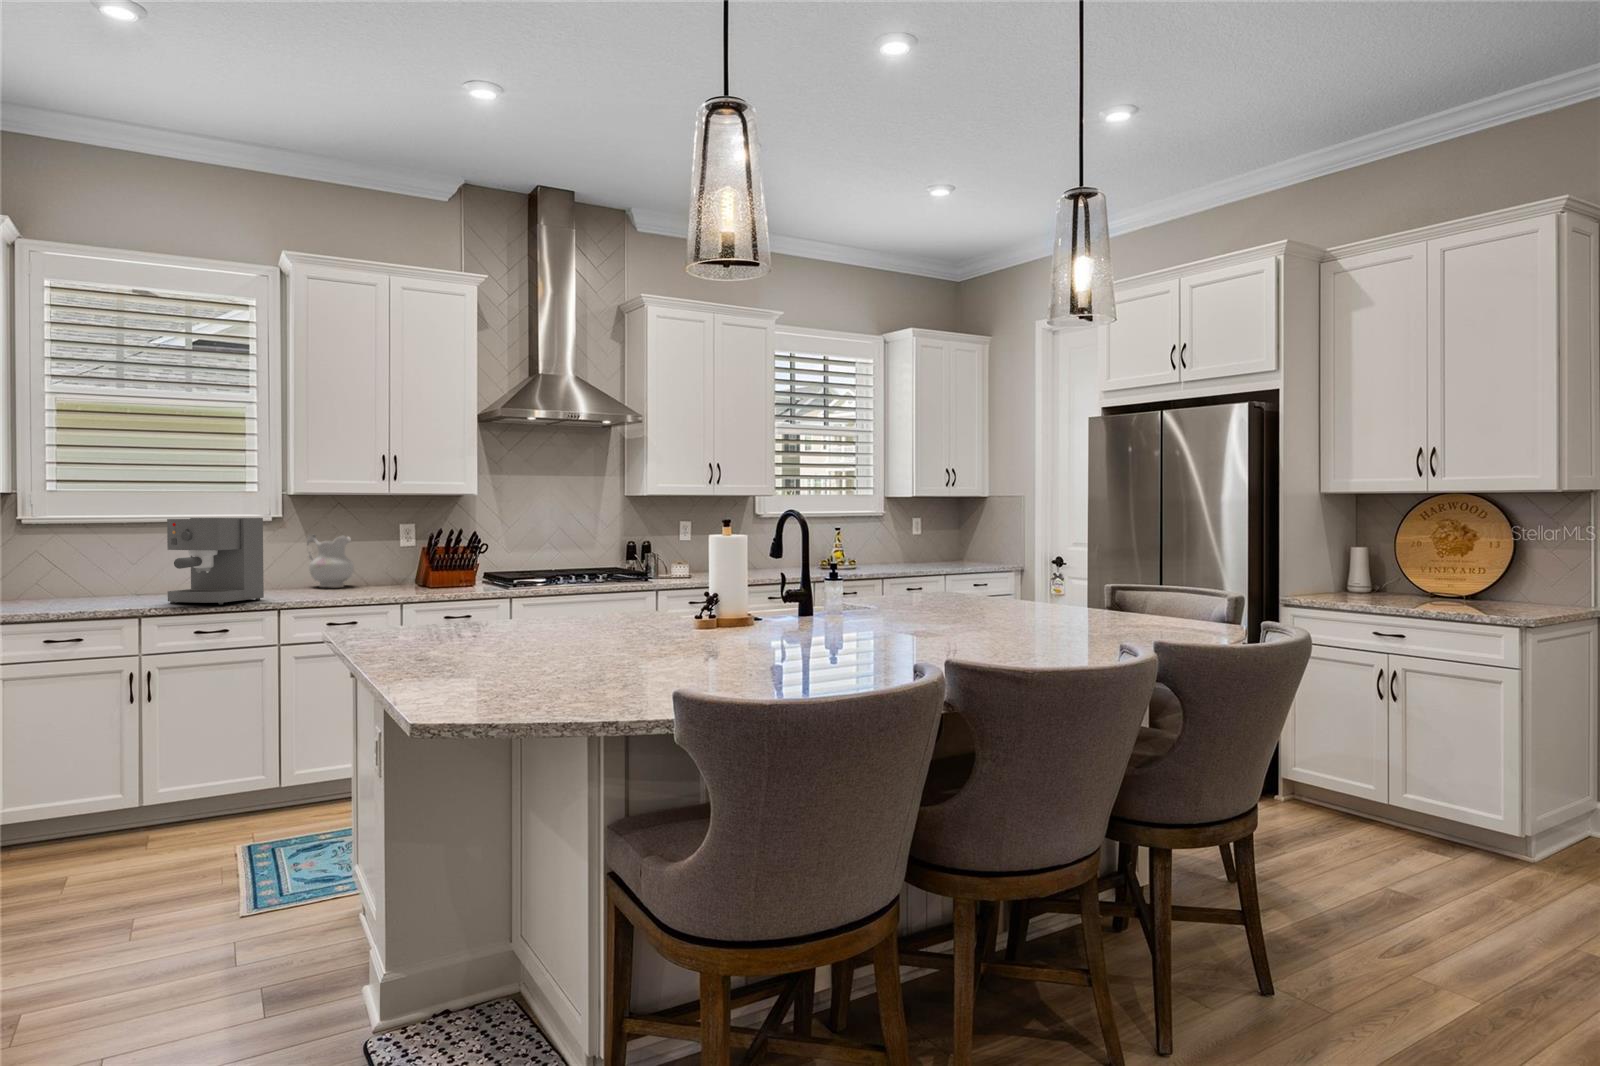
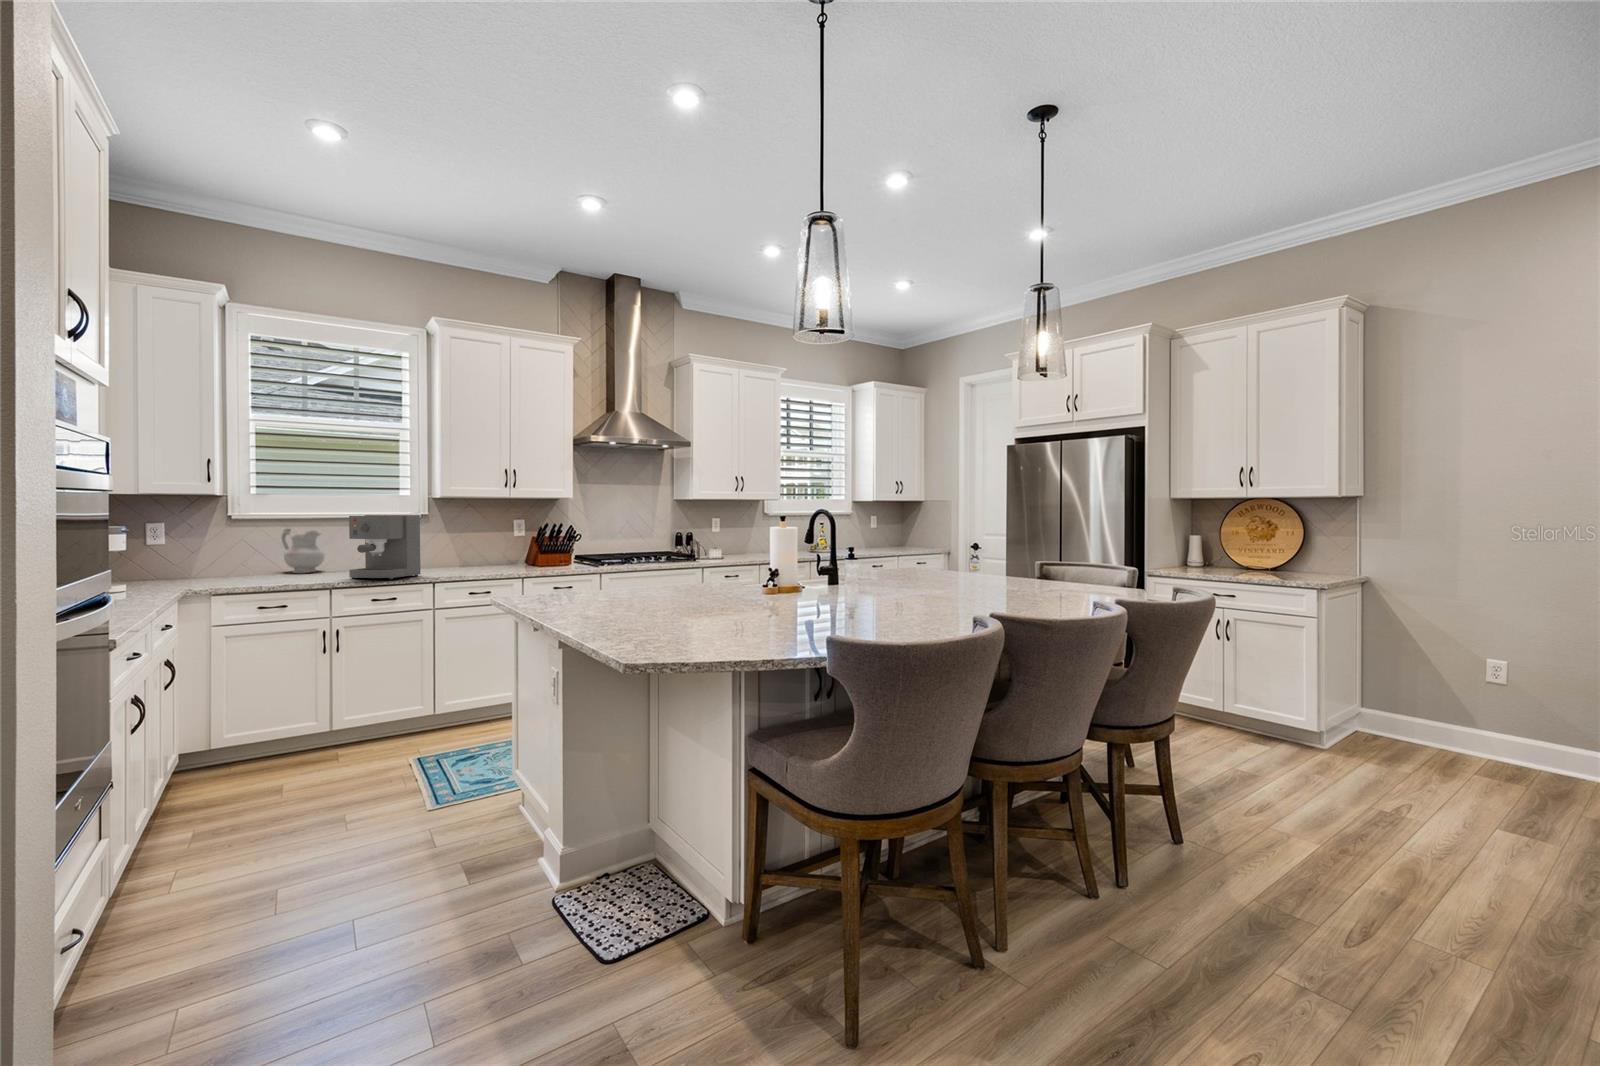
ceramic pitcher: present [307,535,354,587] -> present [281,529,325,572]

